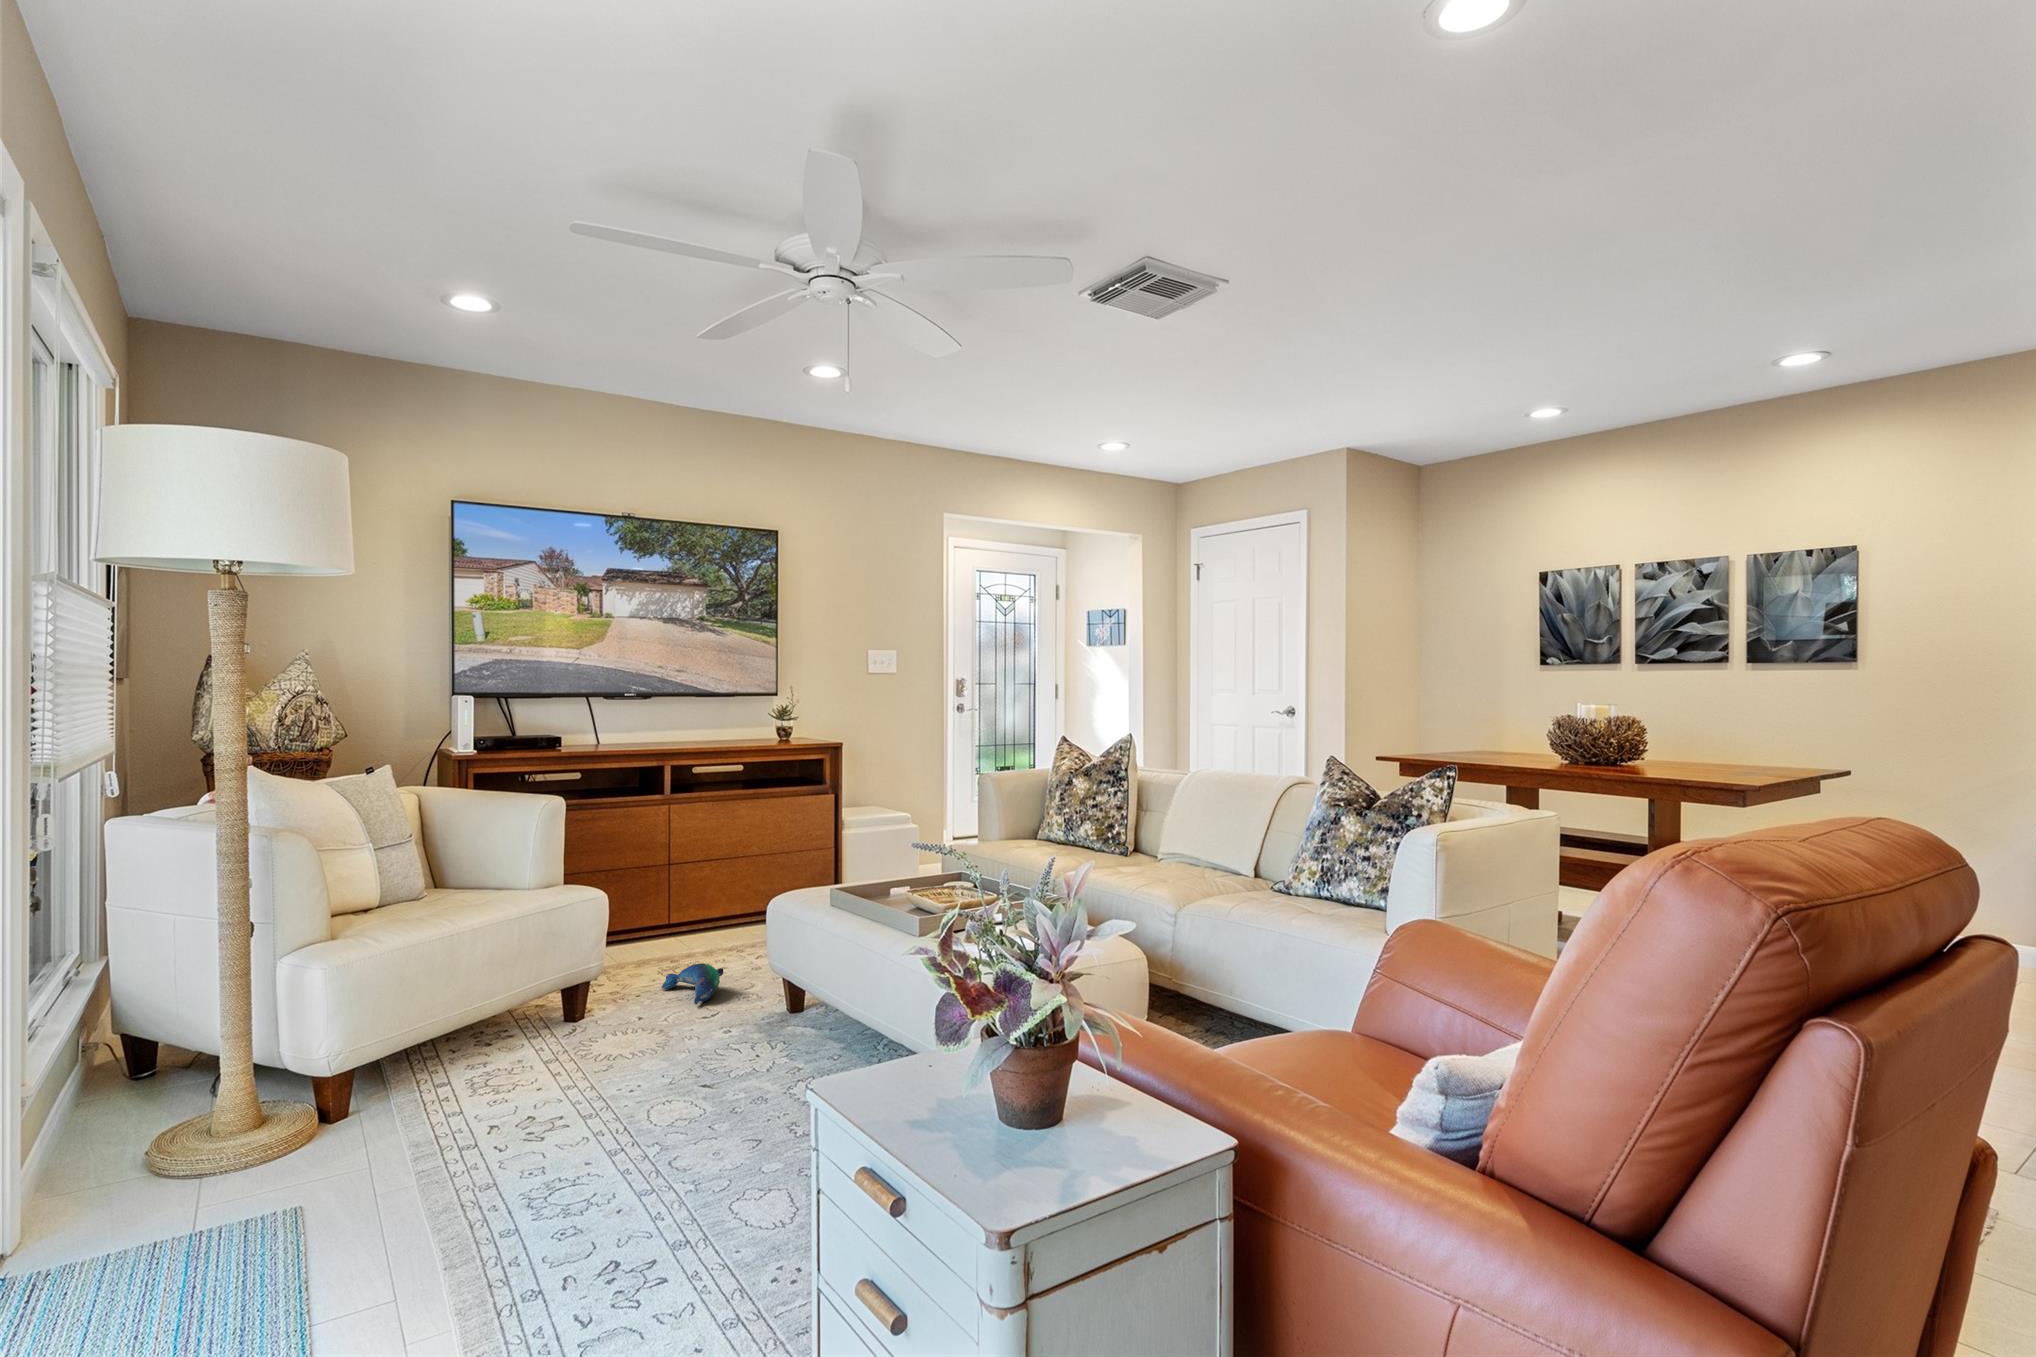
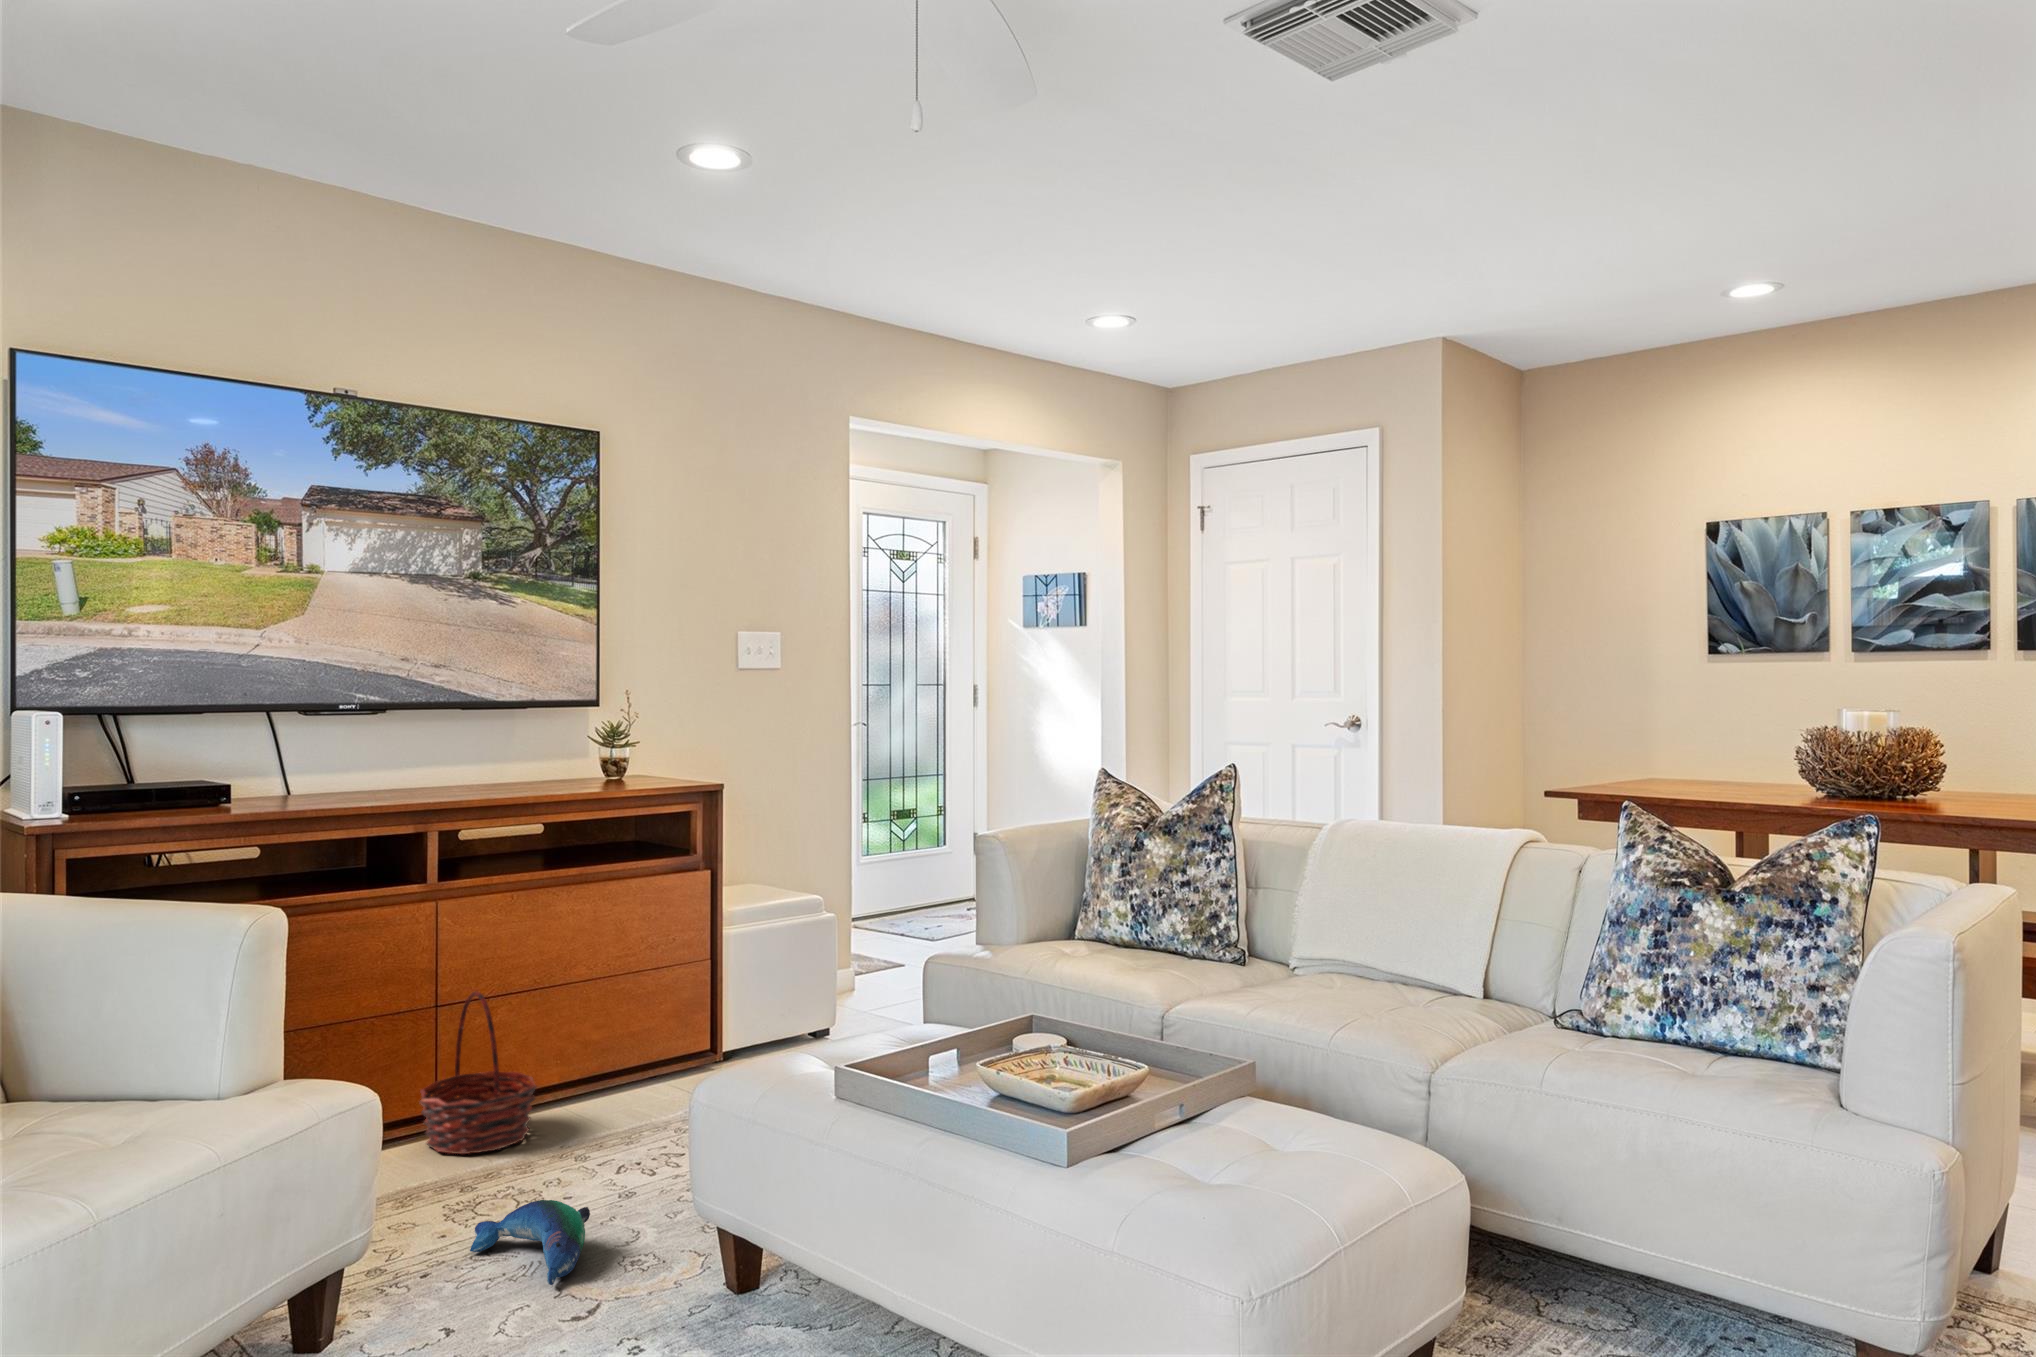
basket: none [655,857,720,947] -> present [420,992,536,1154]

